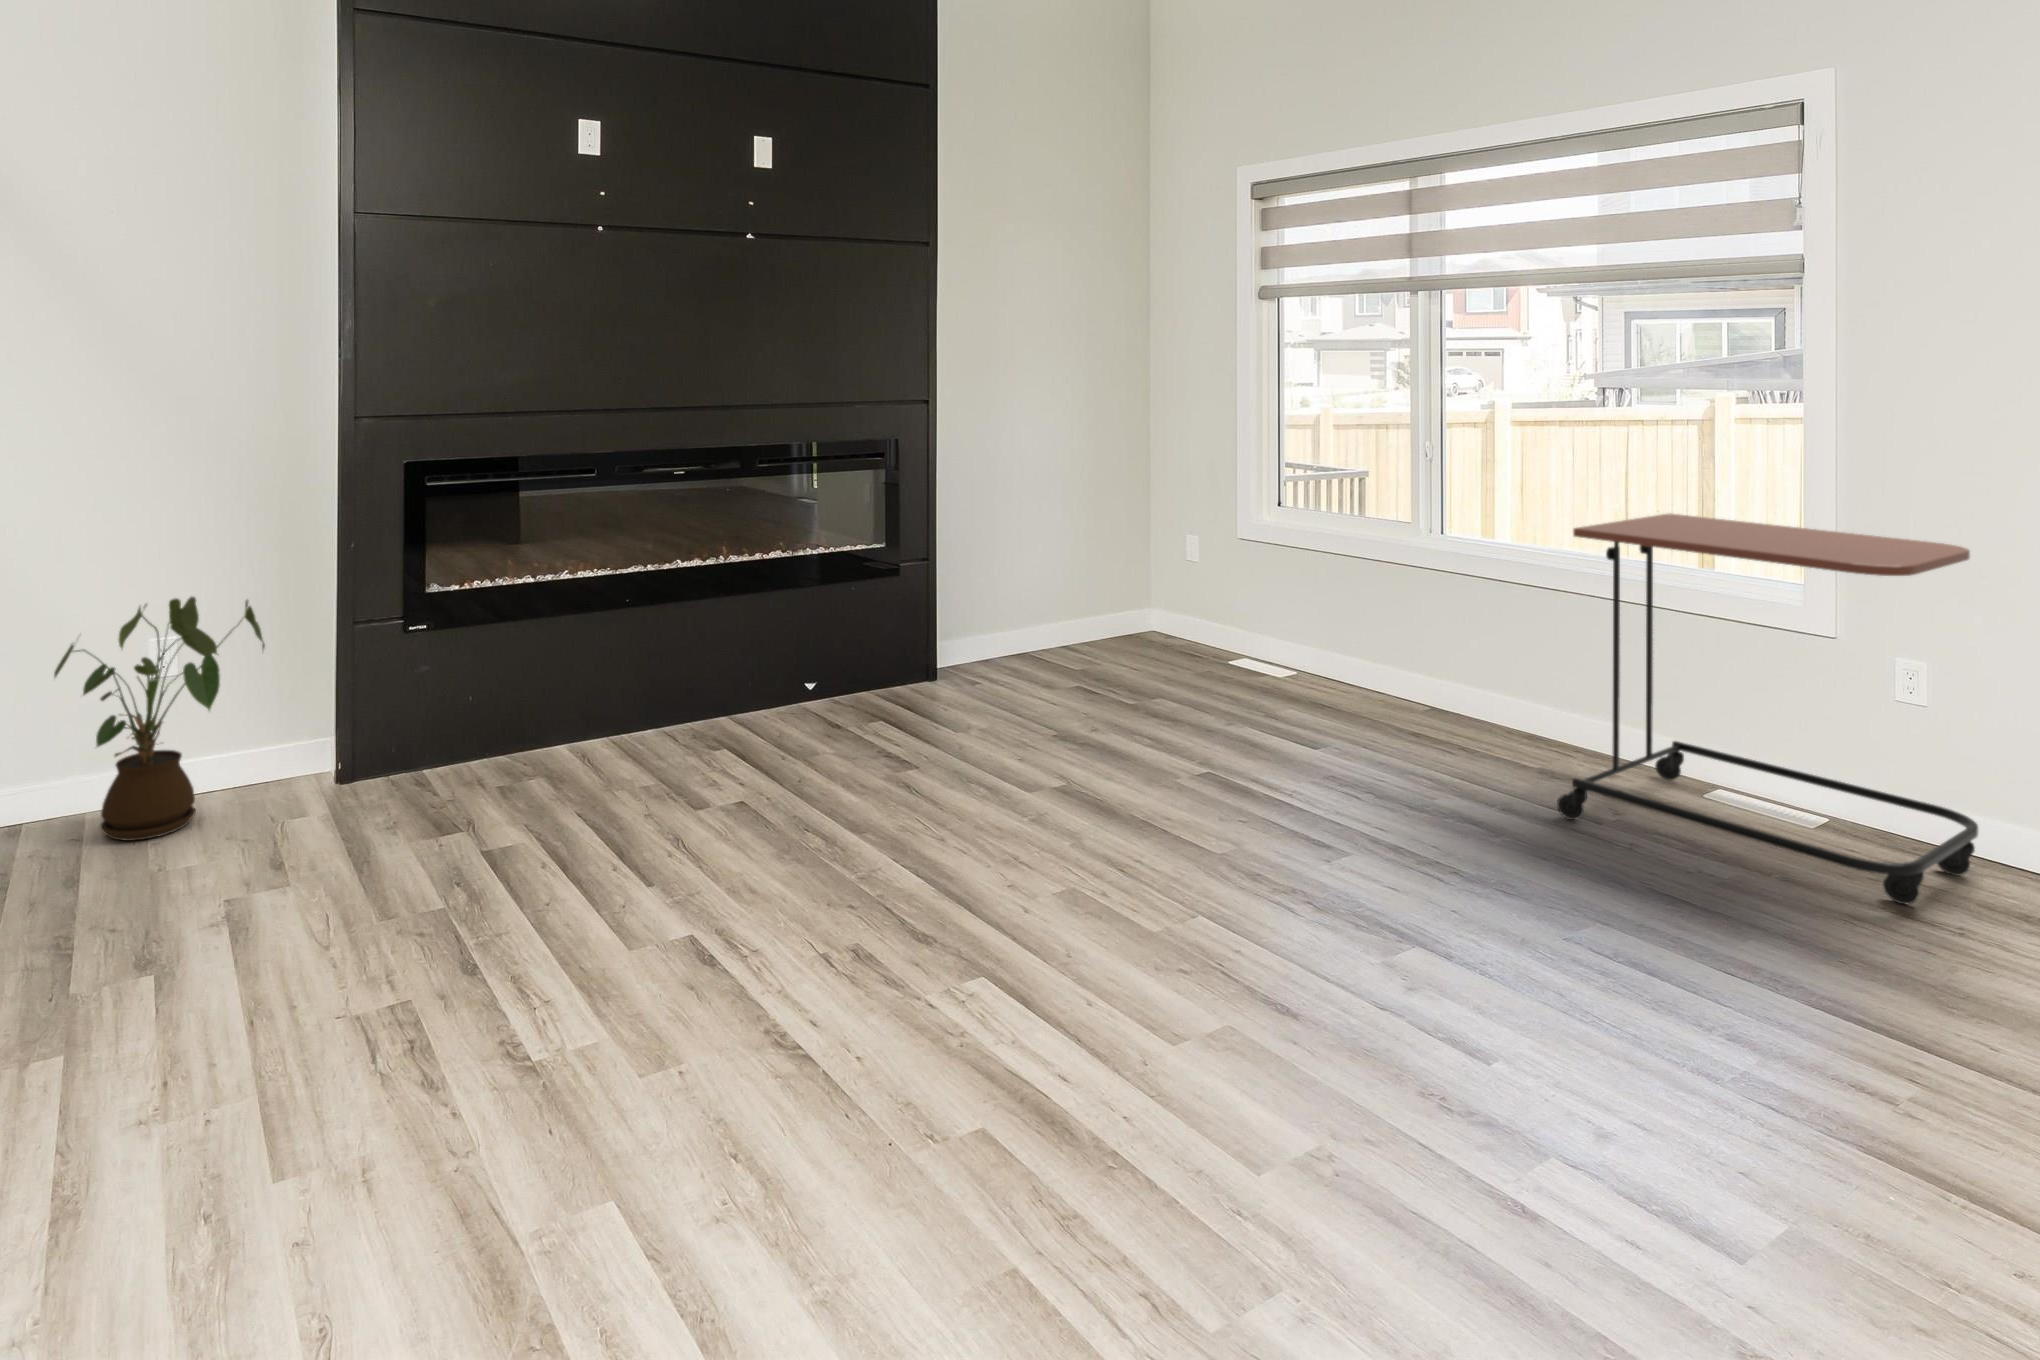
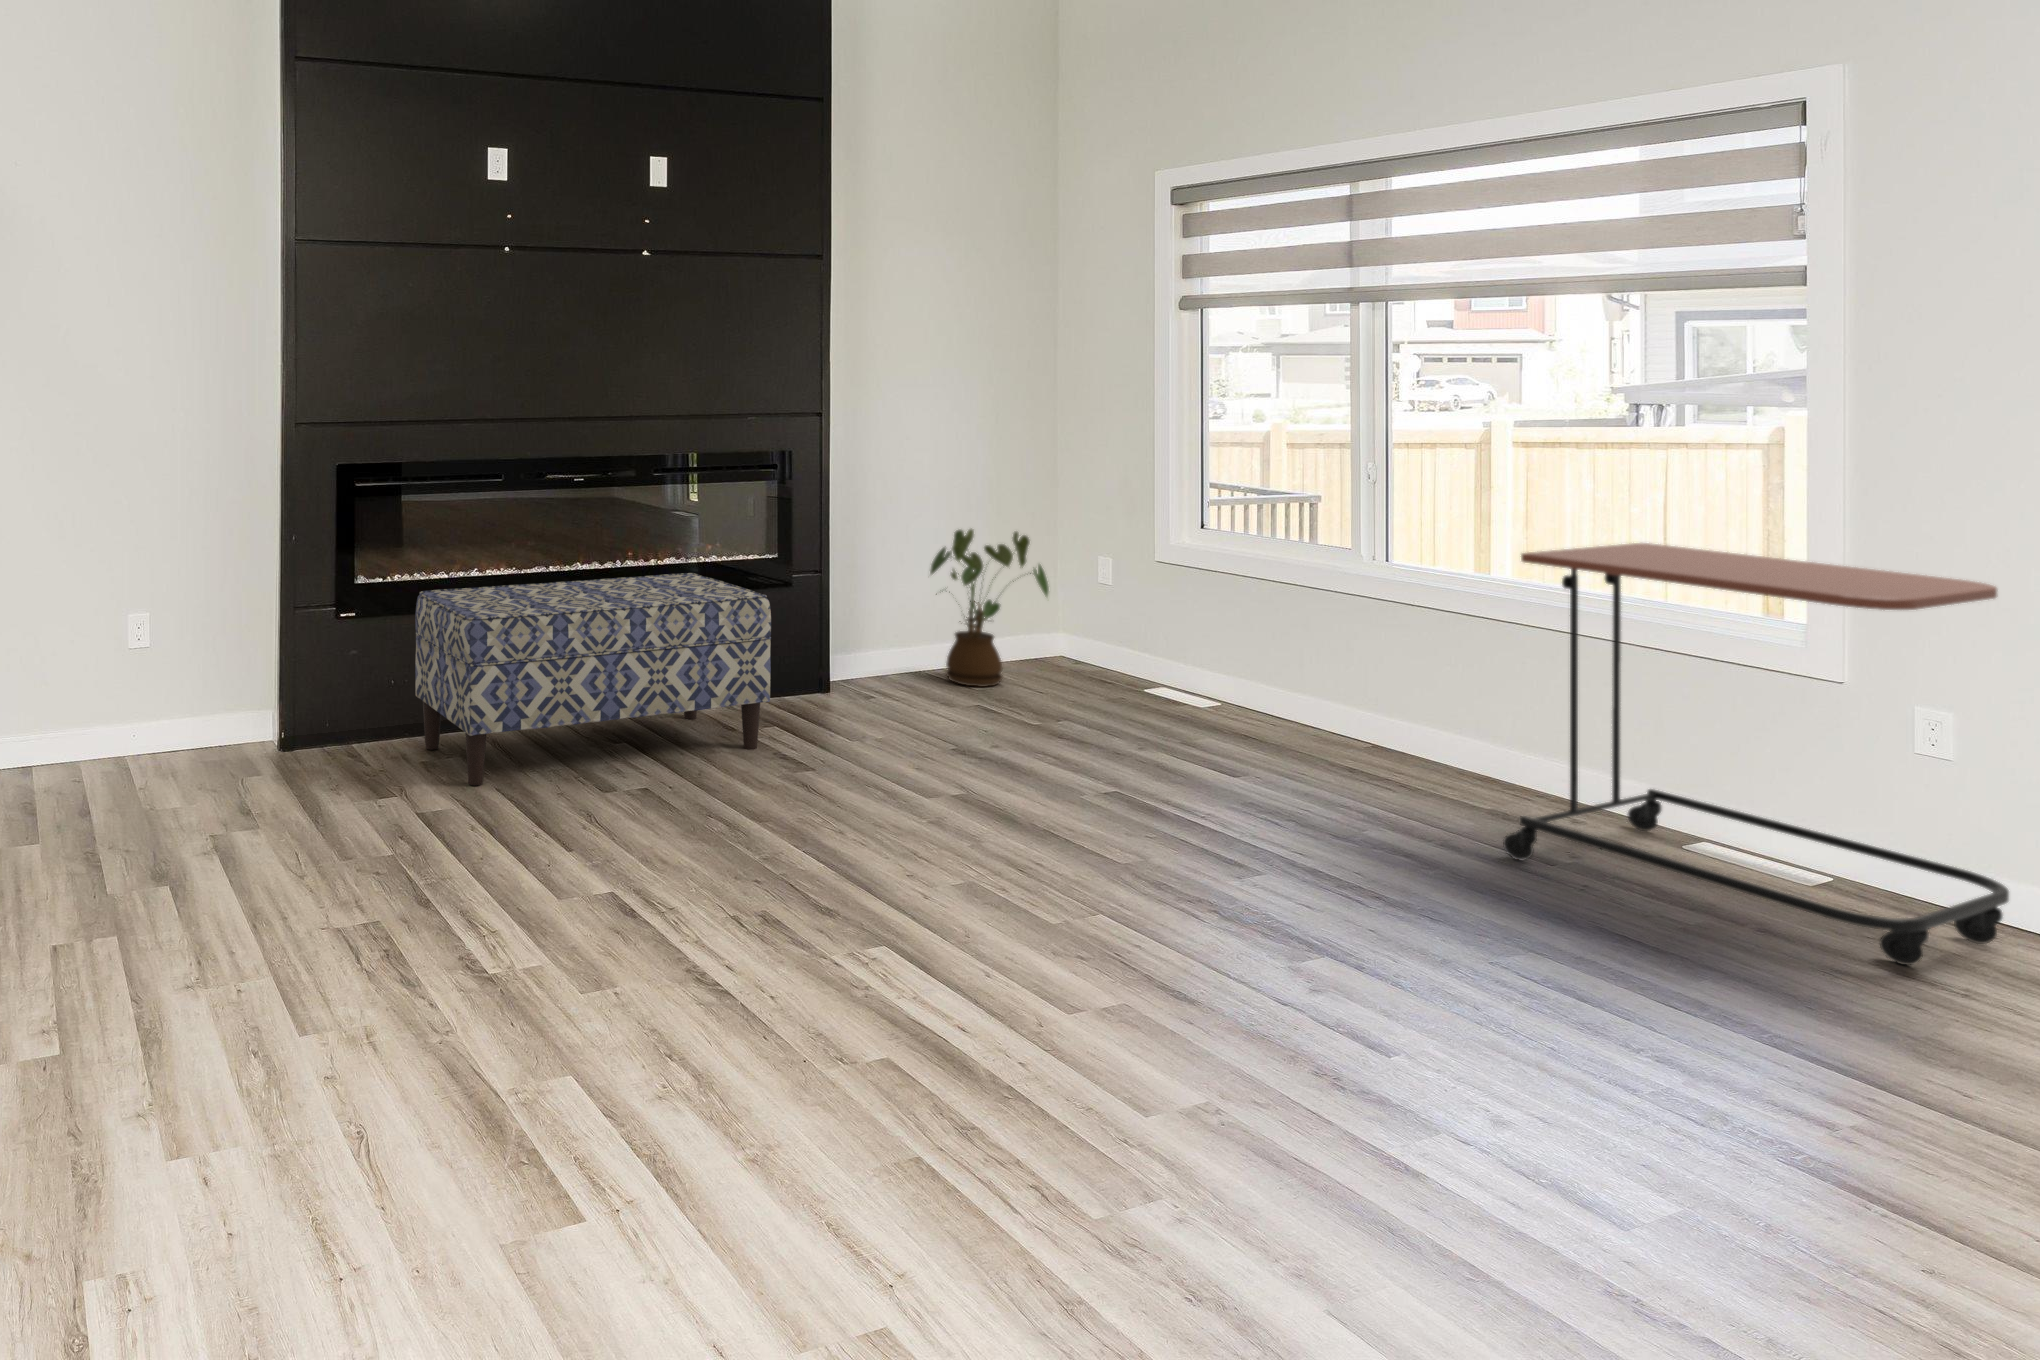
bench: none [490,567,873,812] -> present [415,573,771,785]
house plant: present [54,597,265,841] -> present [930,529,1049,687]

